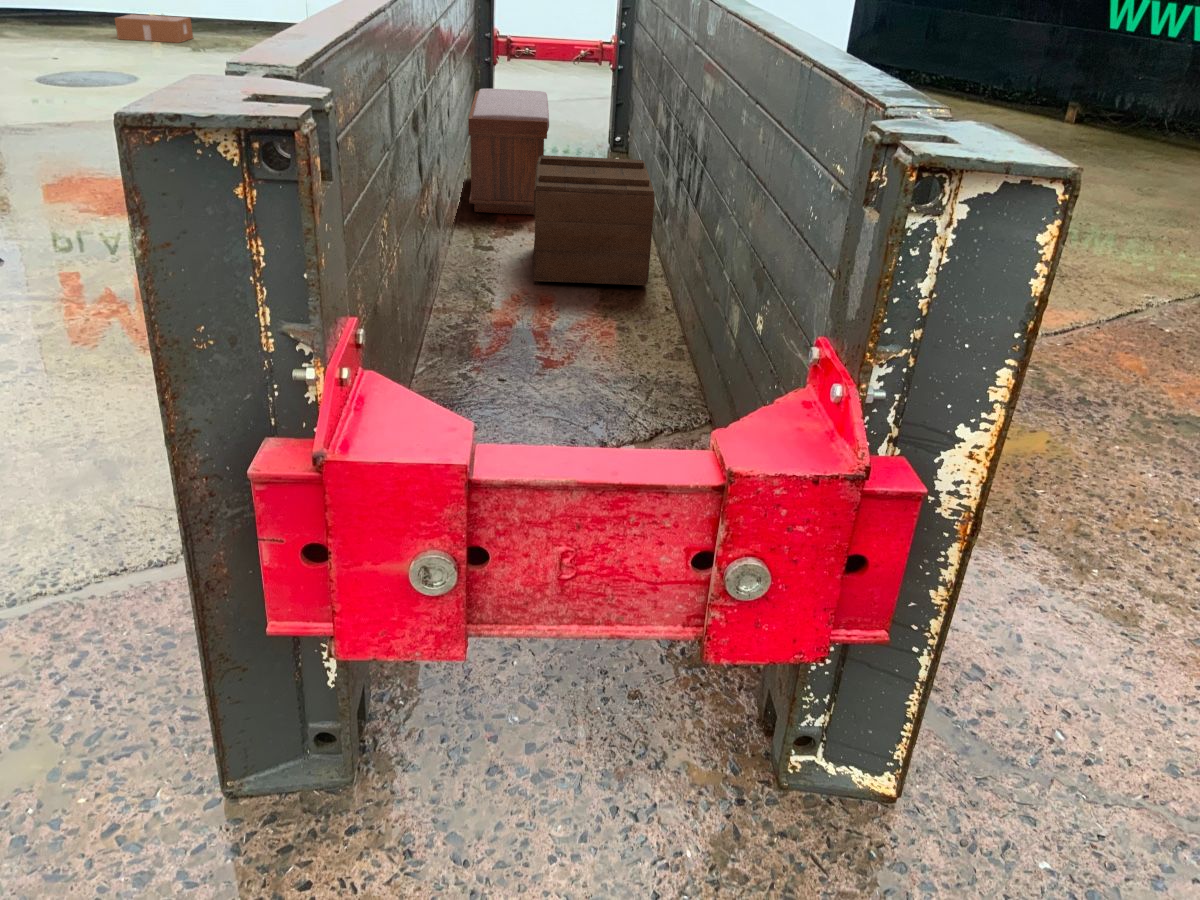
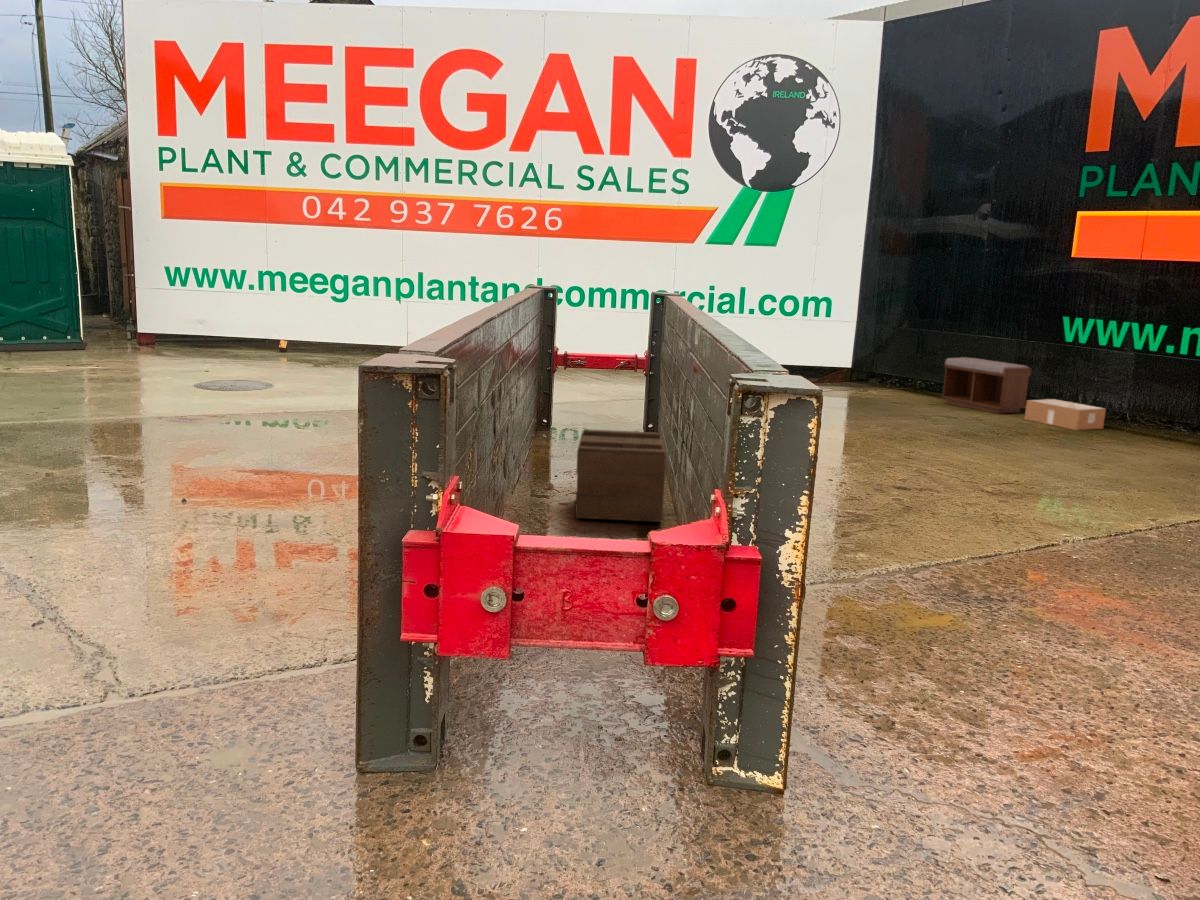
cardboard box: present [115,14,193,43] -> present [1025,399,1106,430]
bench: present [468,89,549,214] -> present [941,357,1031,414]

